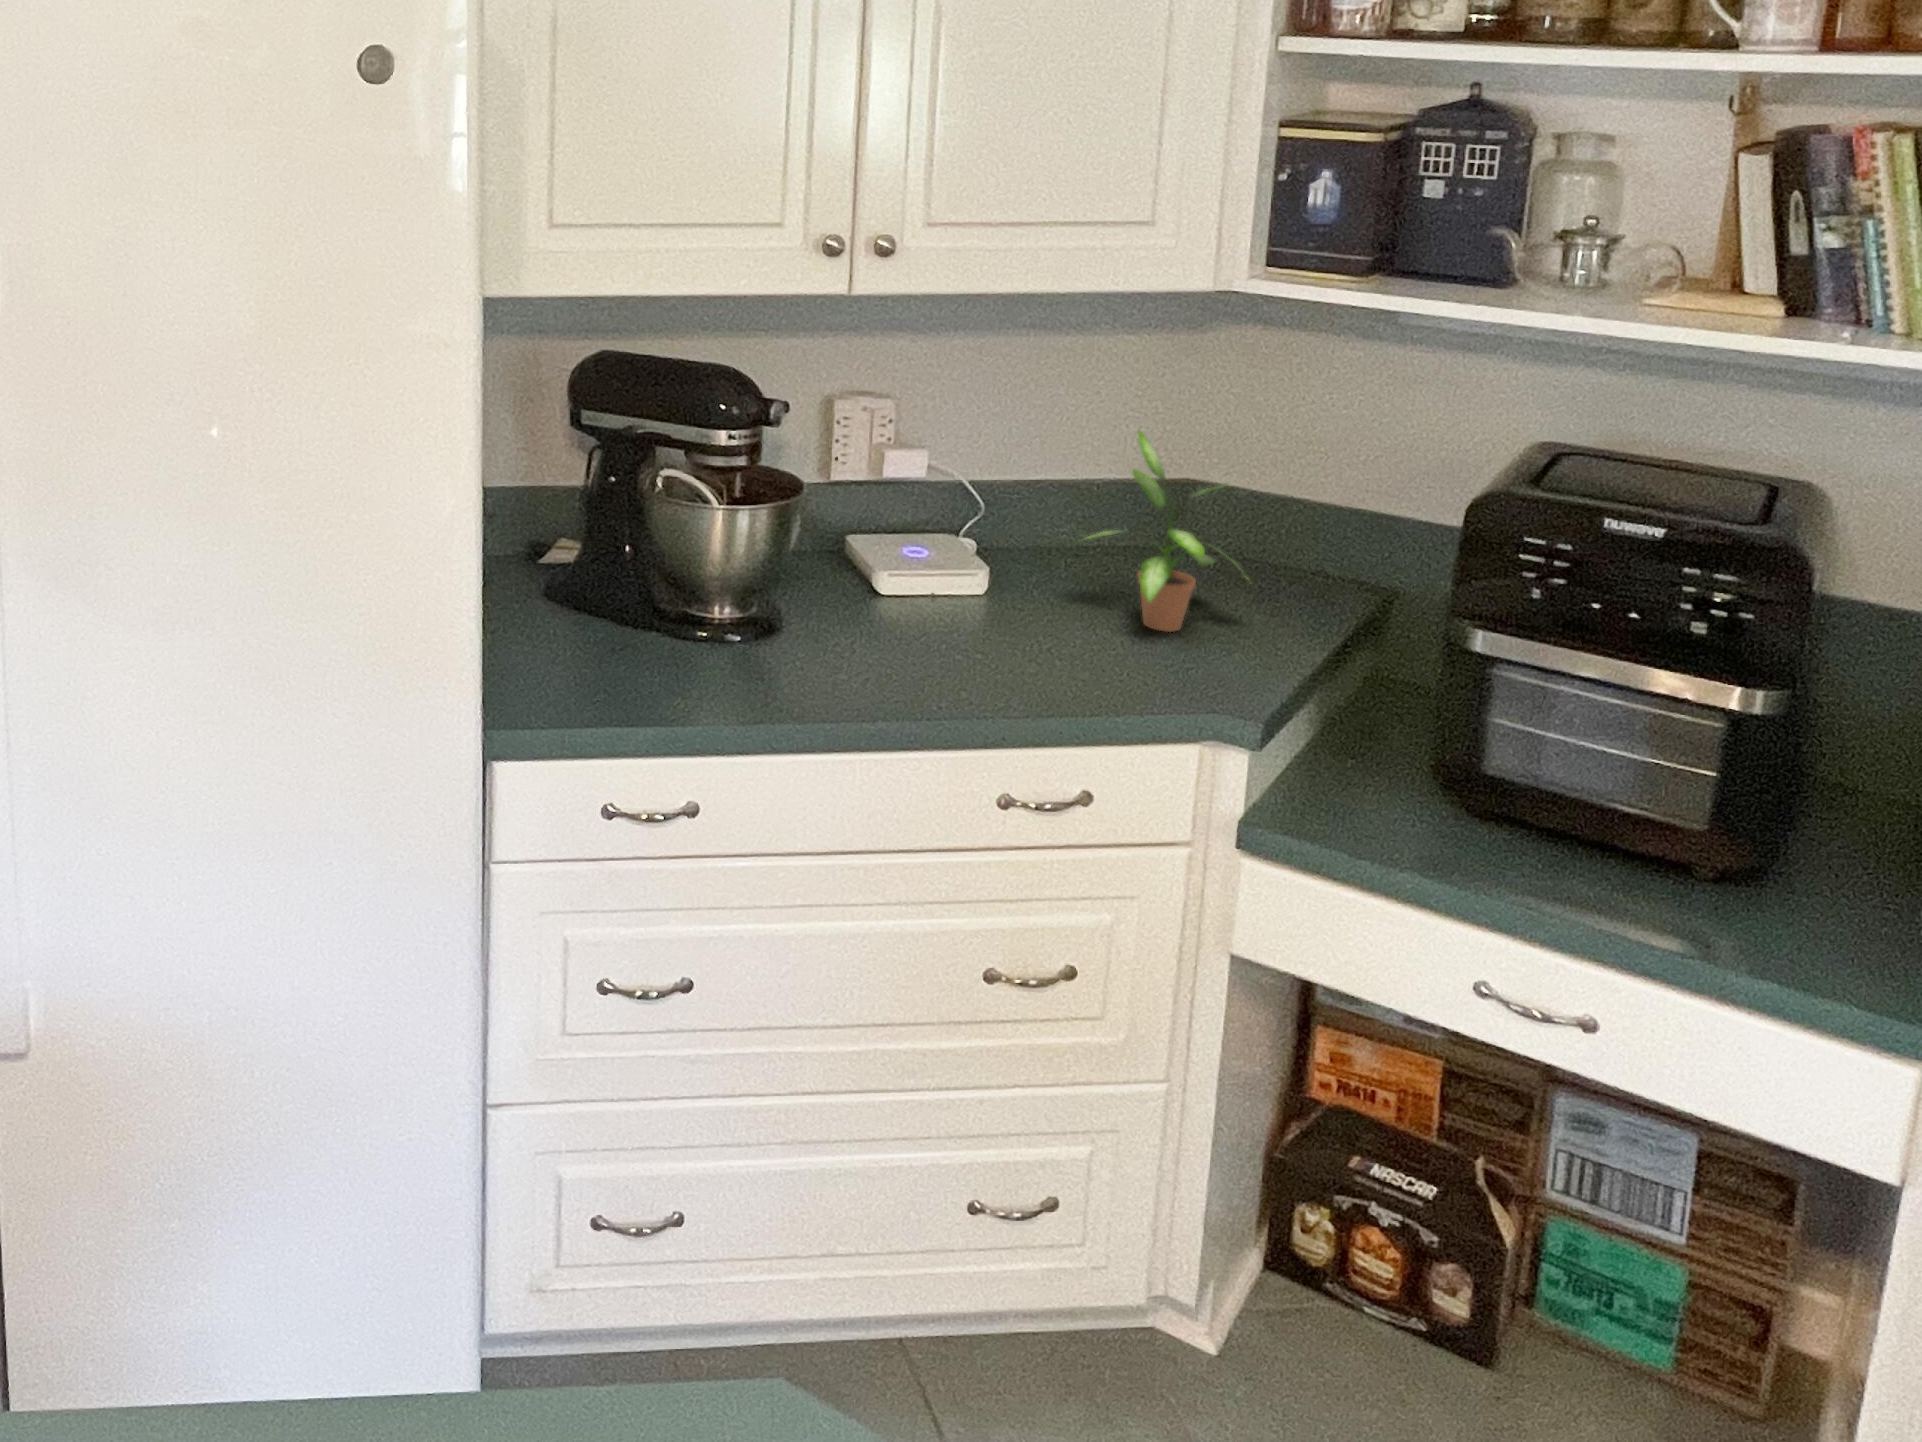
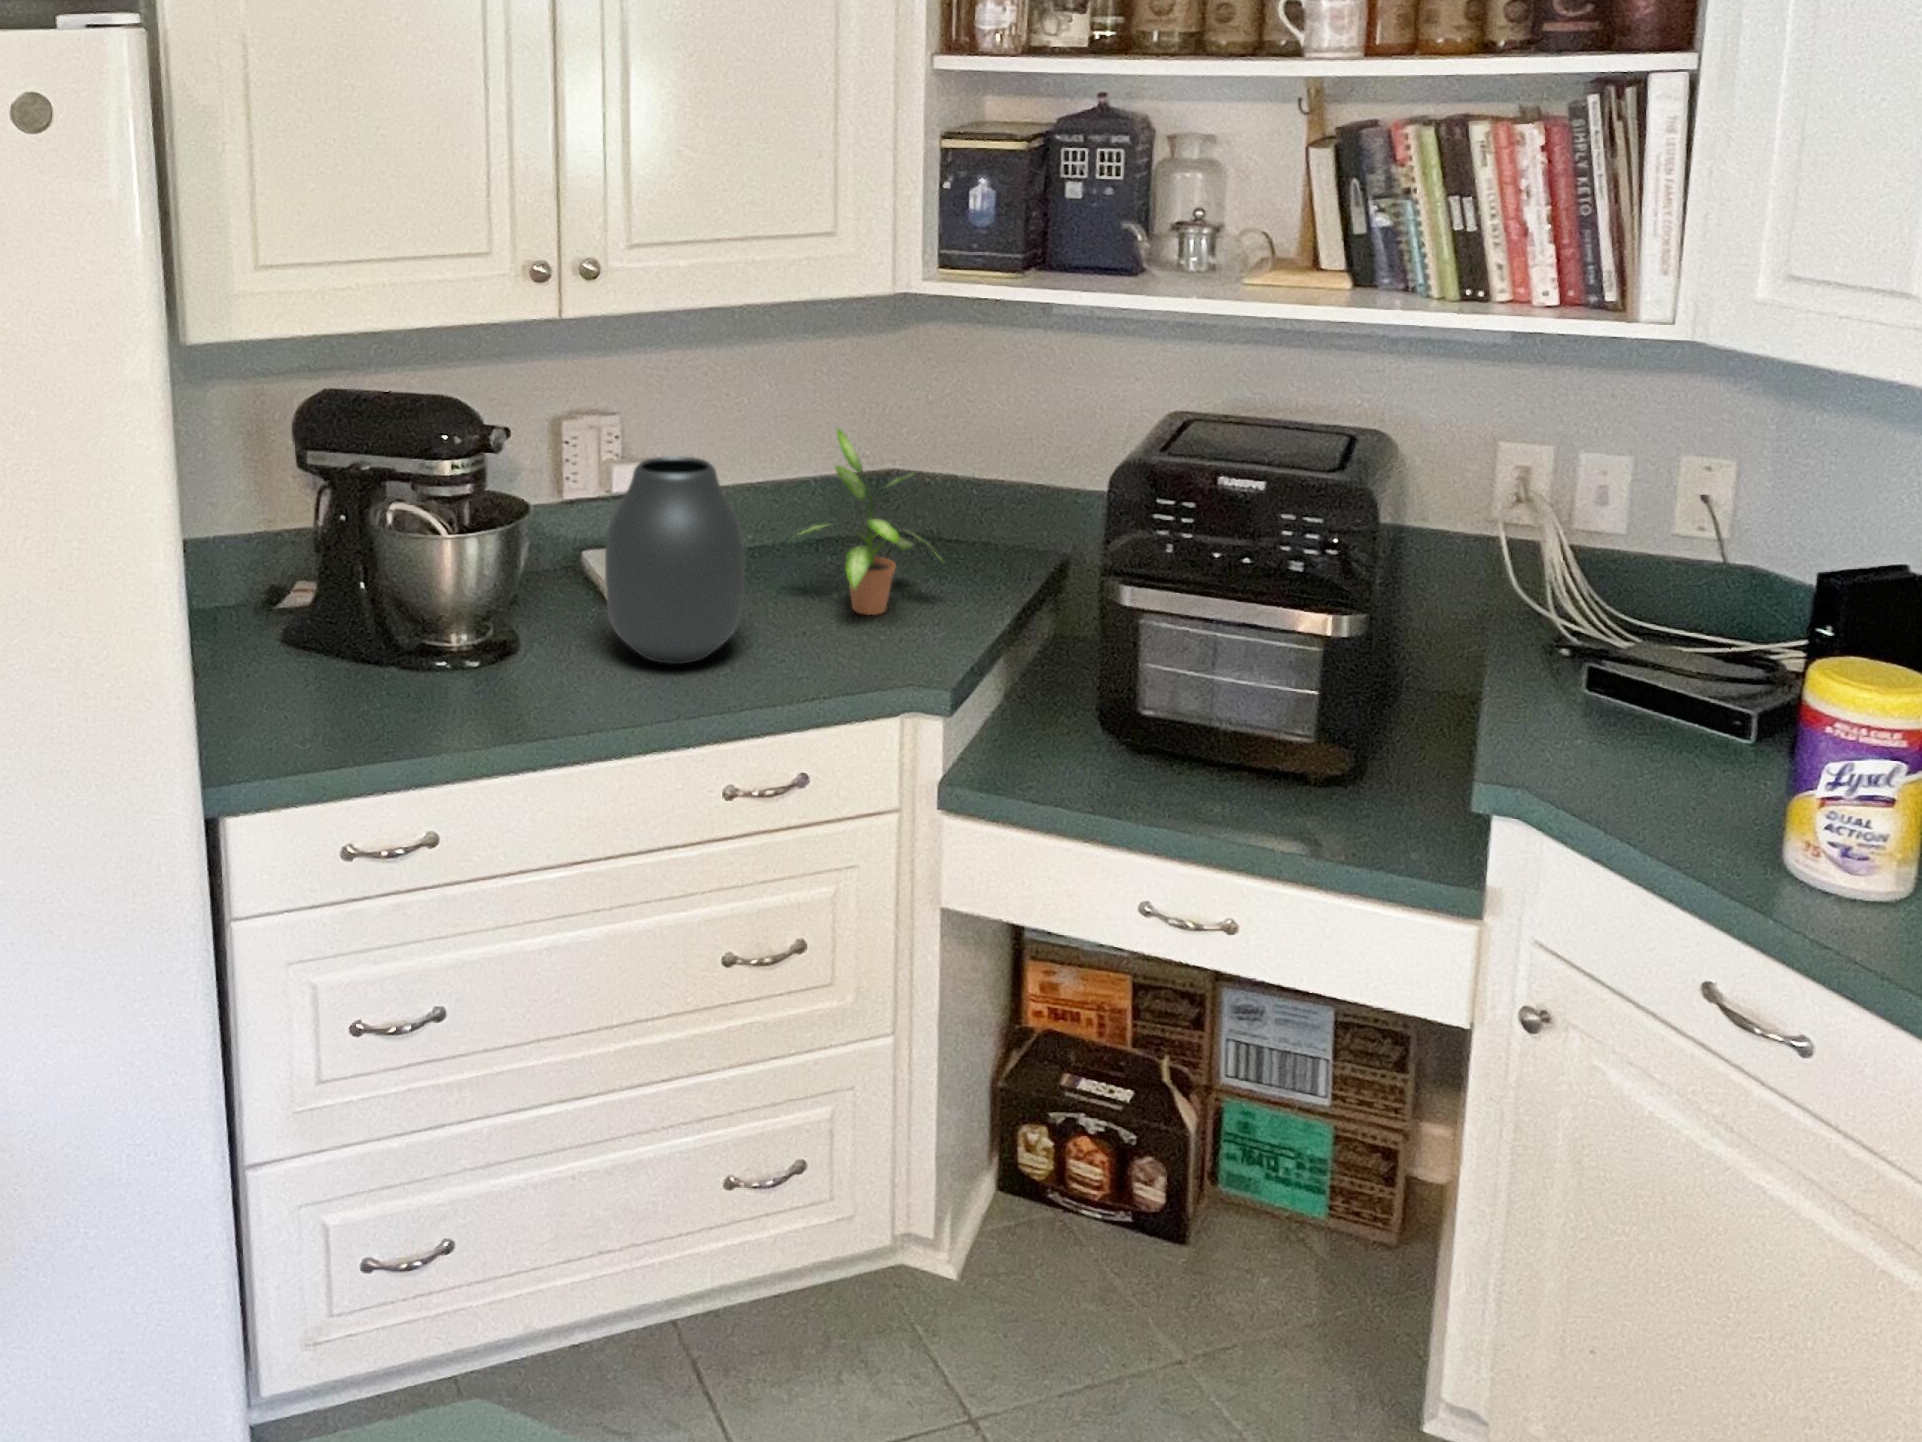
vase: none [879,445,1031,660] -> present [605,456,744,664]

